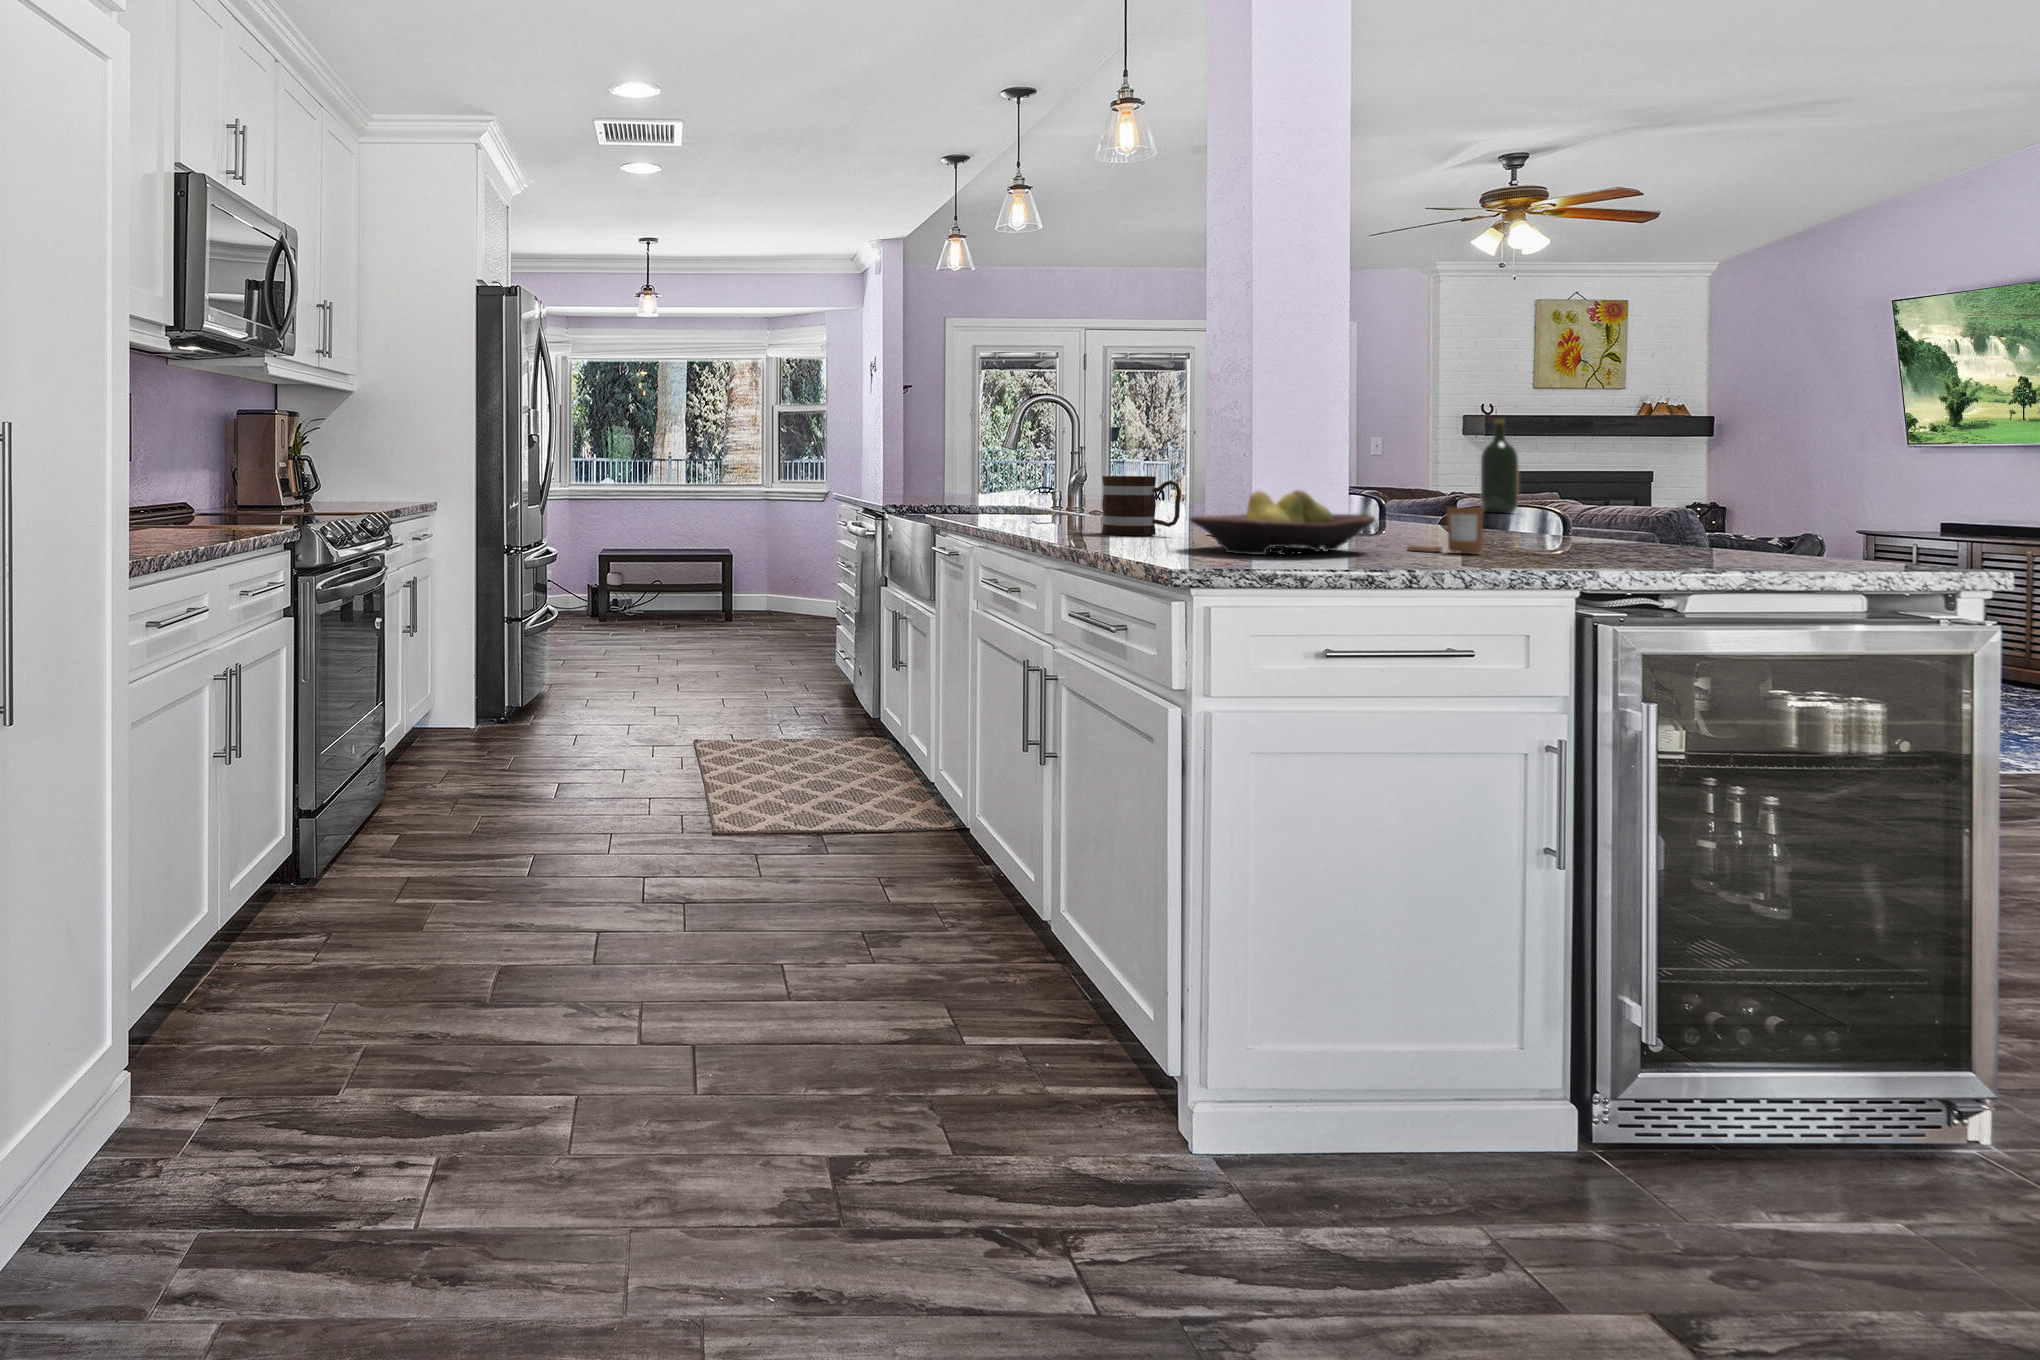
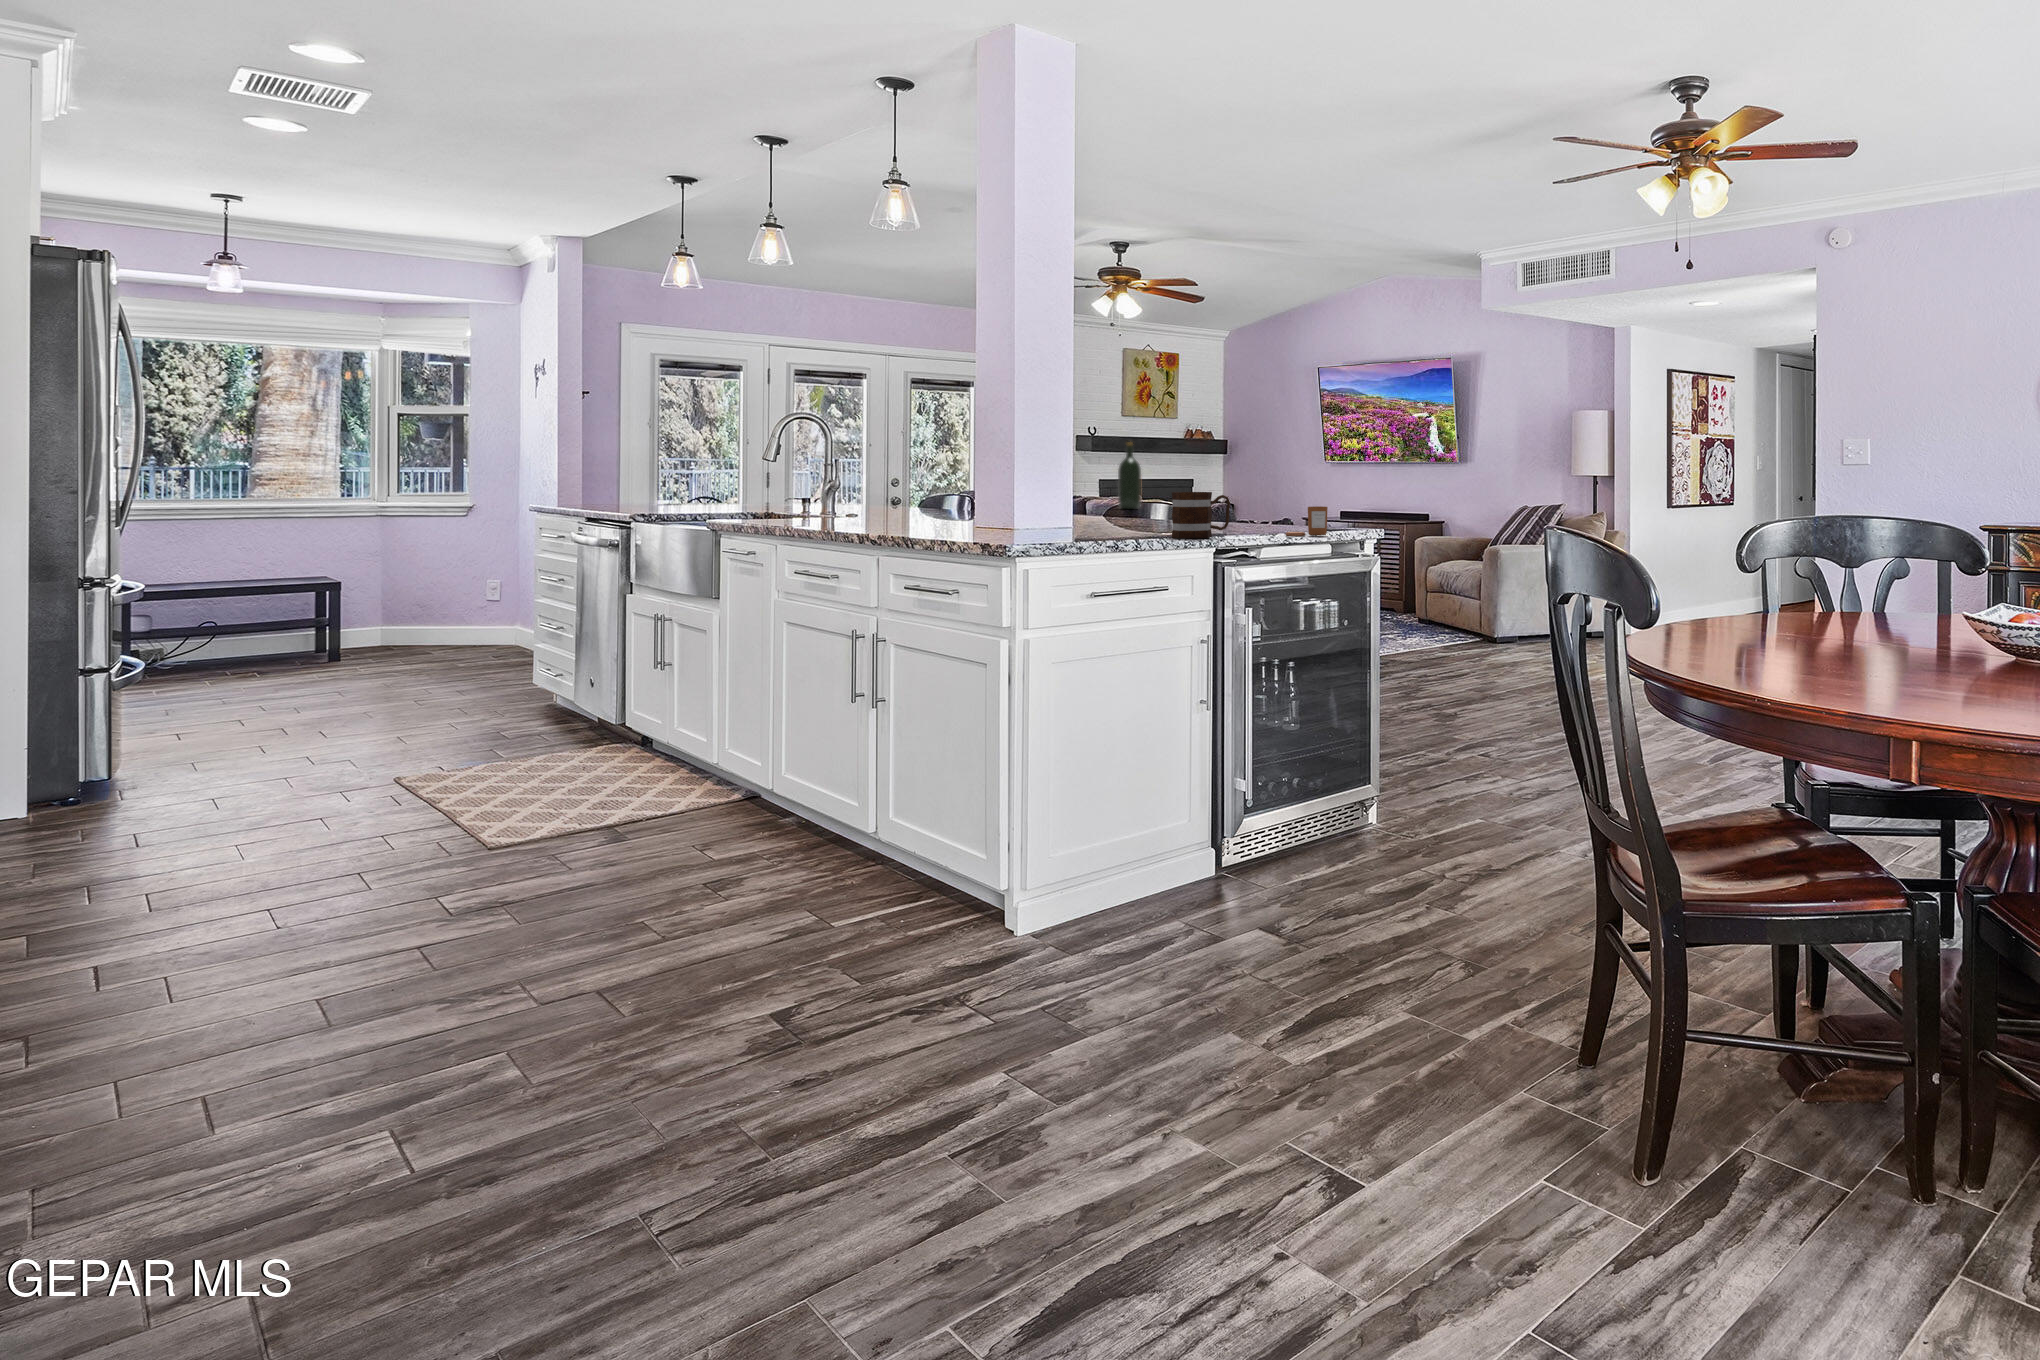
mug: present [1102,476,1181,536] -> present [1172,492,1230,538]
fruit bowl: present [1190,490,1375,555] -> none [994,494,1103,538]
candle: present [1408,507,1484,553] -> present [1286,506,1328,536]

